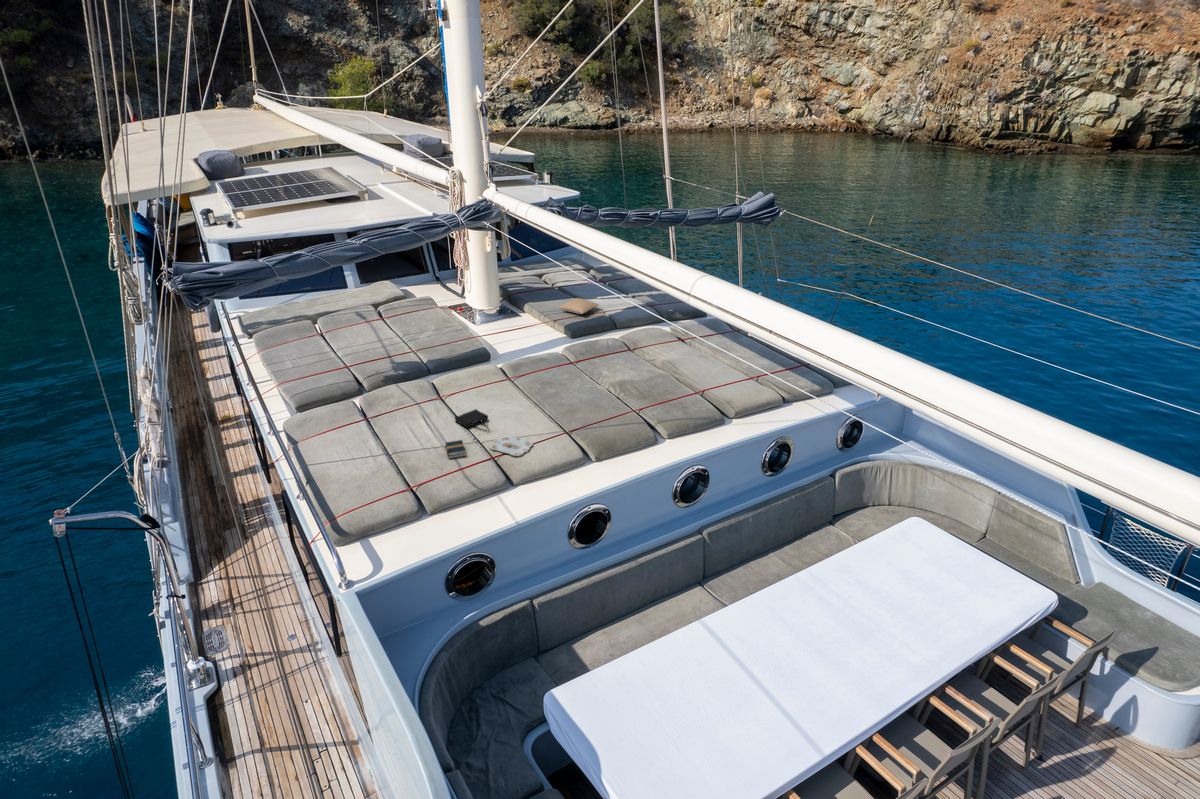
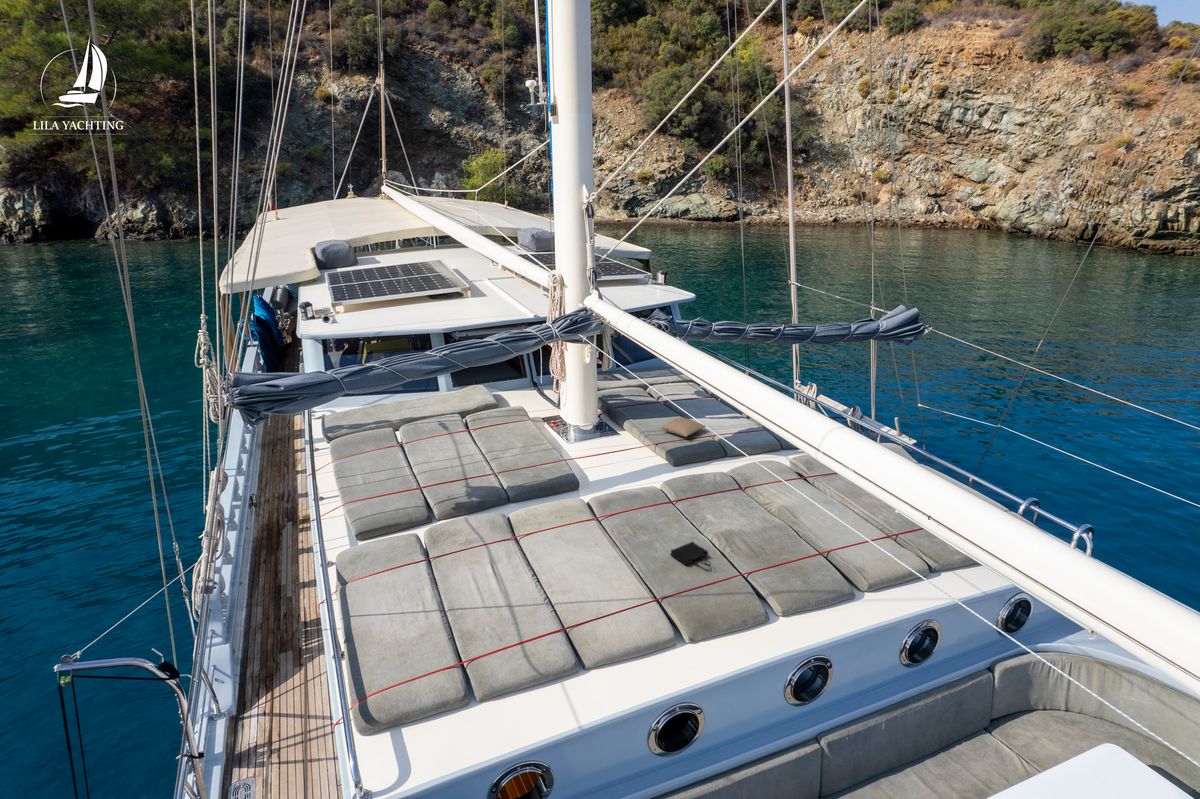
tote bag: present [455,409,488,431] -> present [671,542,711,571]
serving tray: present [490,435,533,456] -> none [560,596,613,629]
hardback book: present [445,440,466,458] -> none [508,600,532,625]

